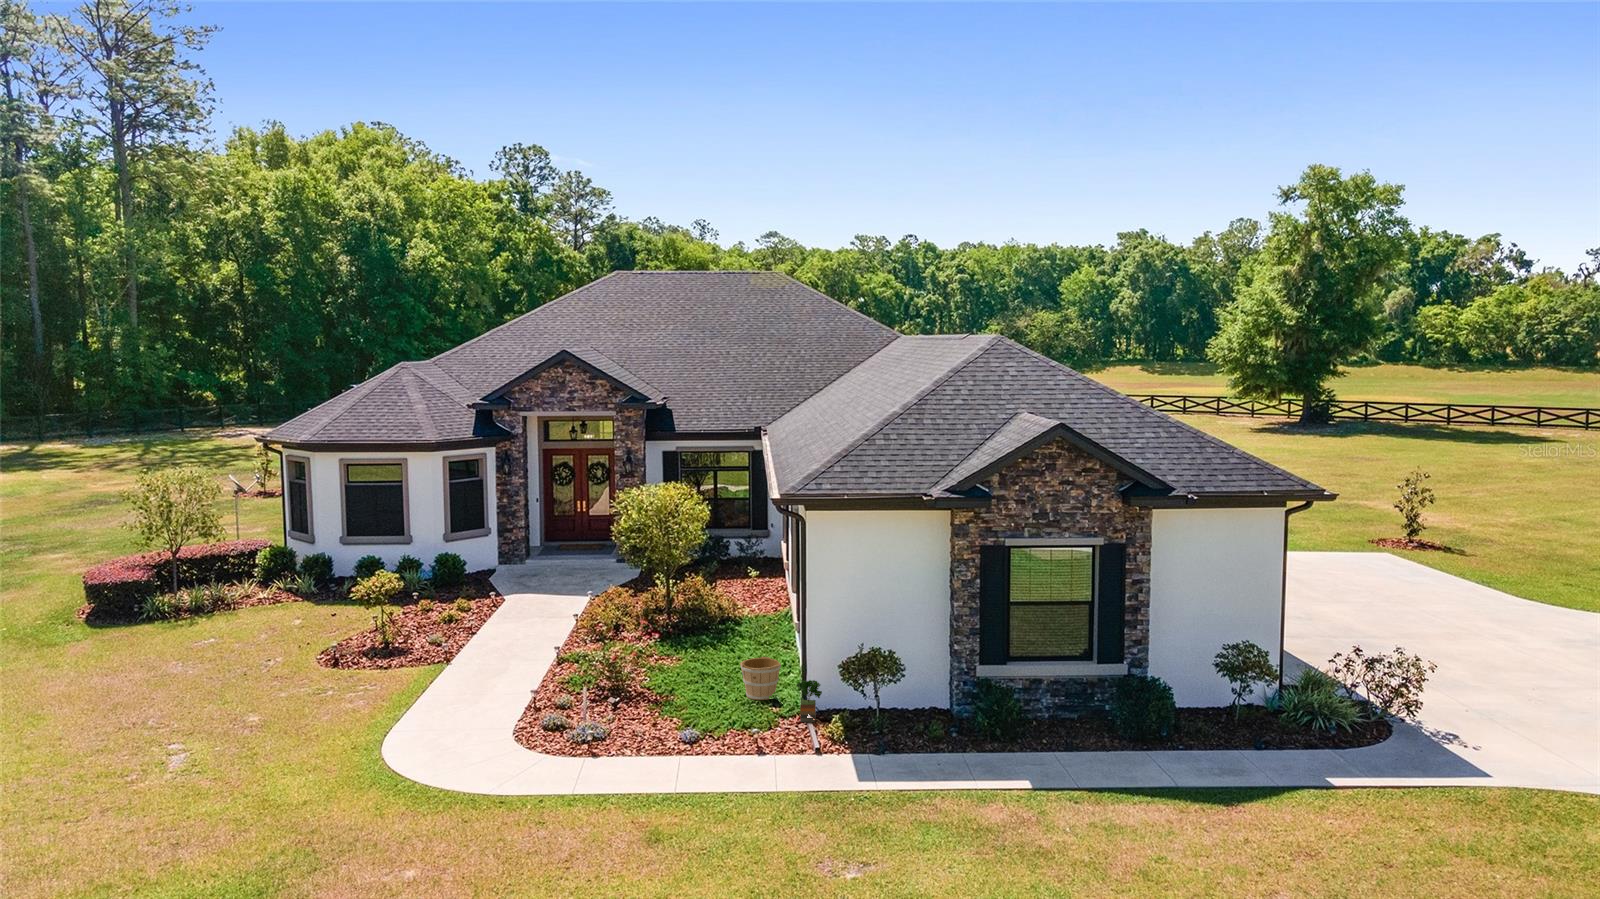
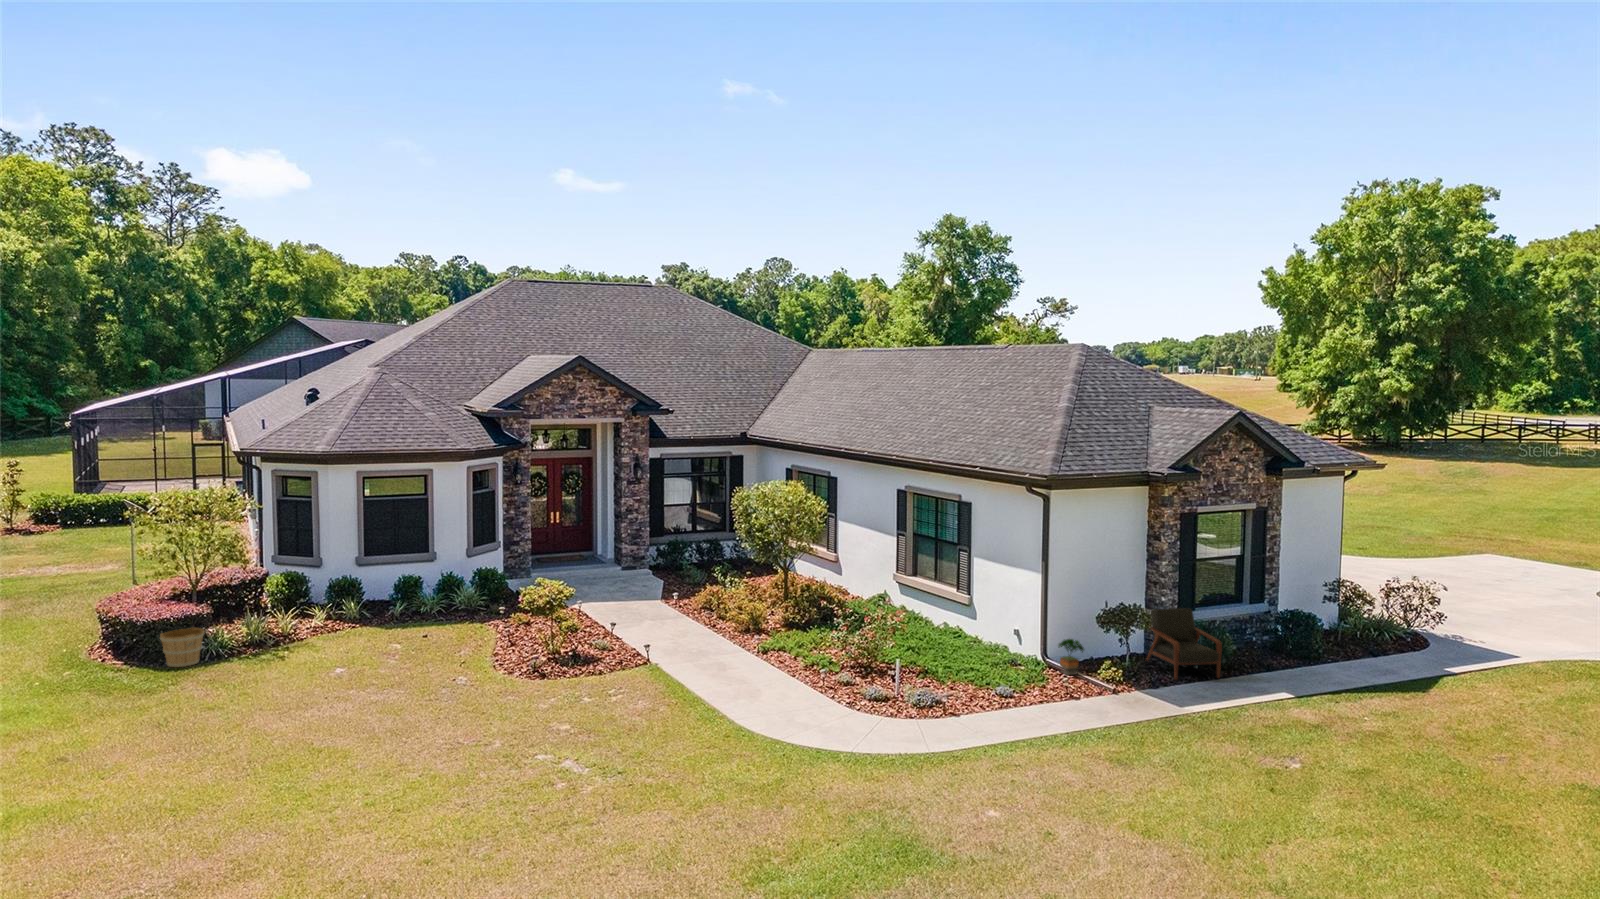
wooden bucket: present [740,657,781,700] -> present [160,628,204,667]
chair: none [907,658,977,751] -> present [1147,608,1222,680]

